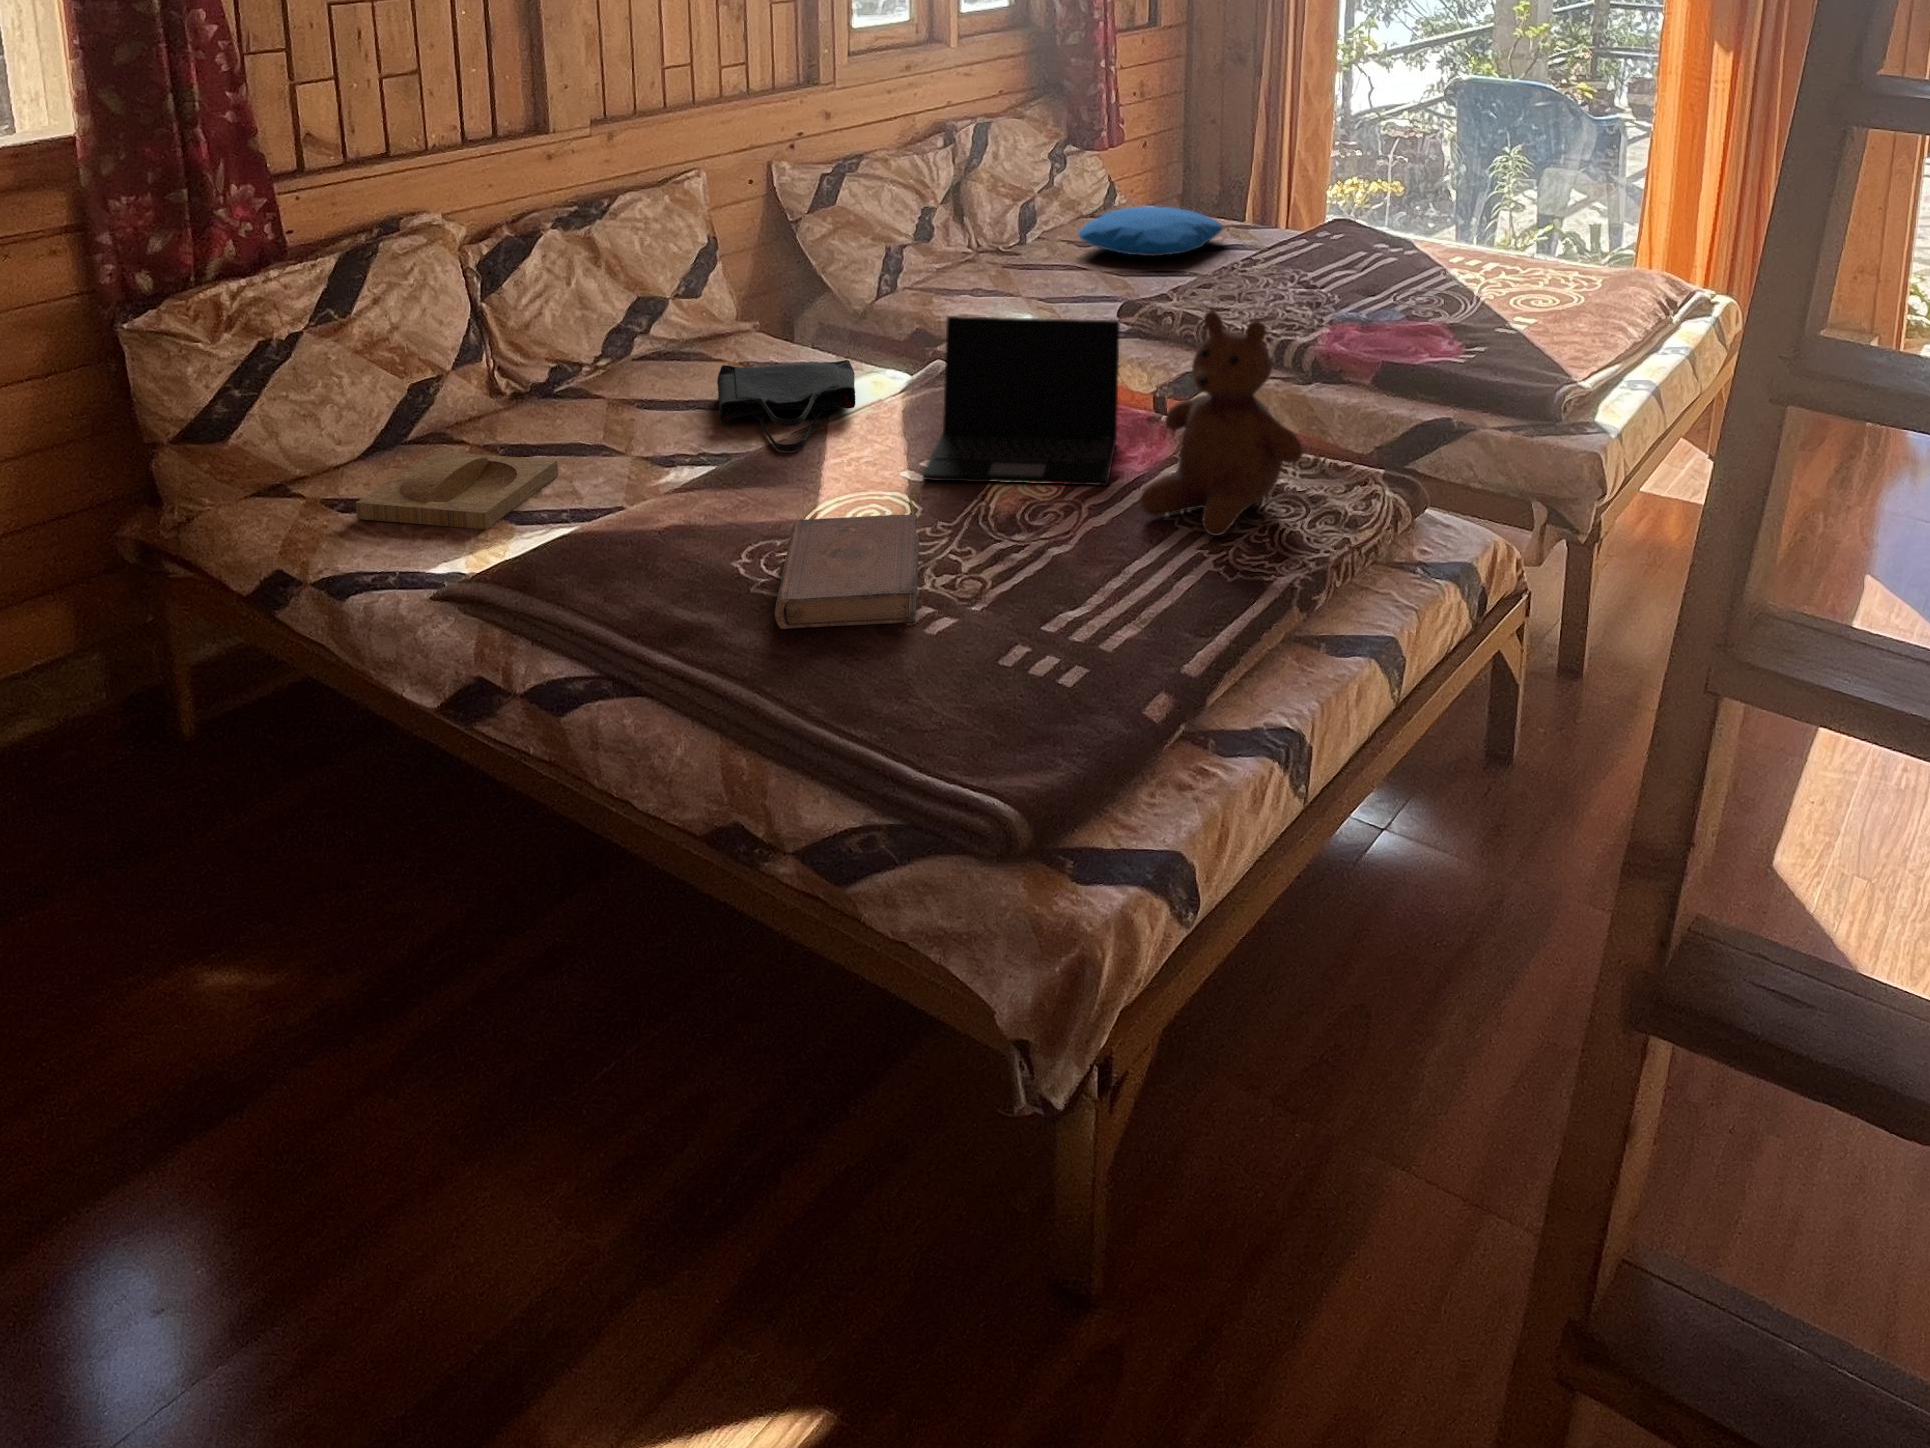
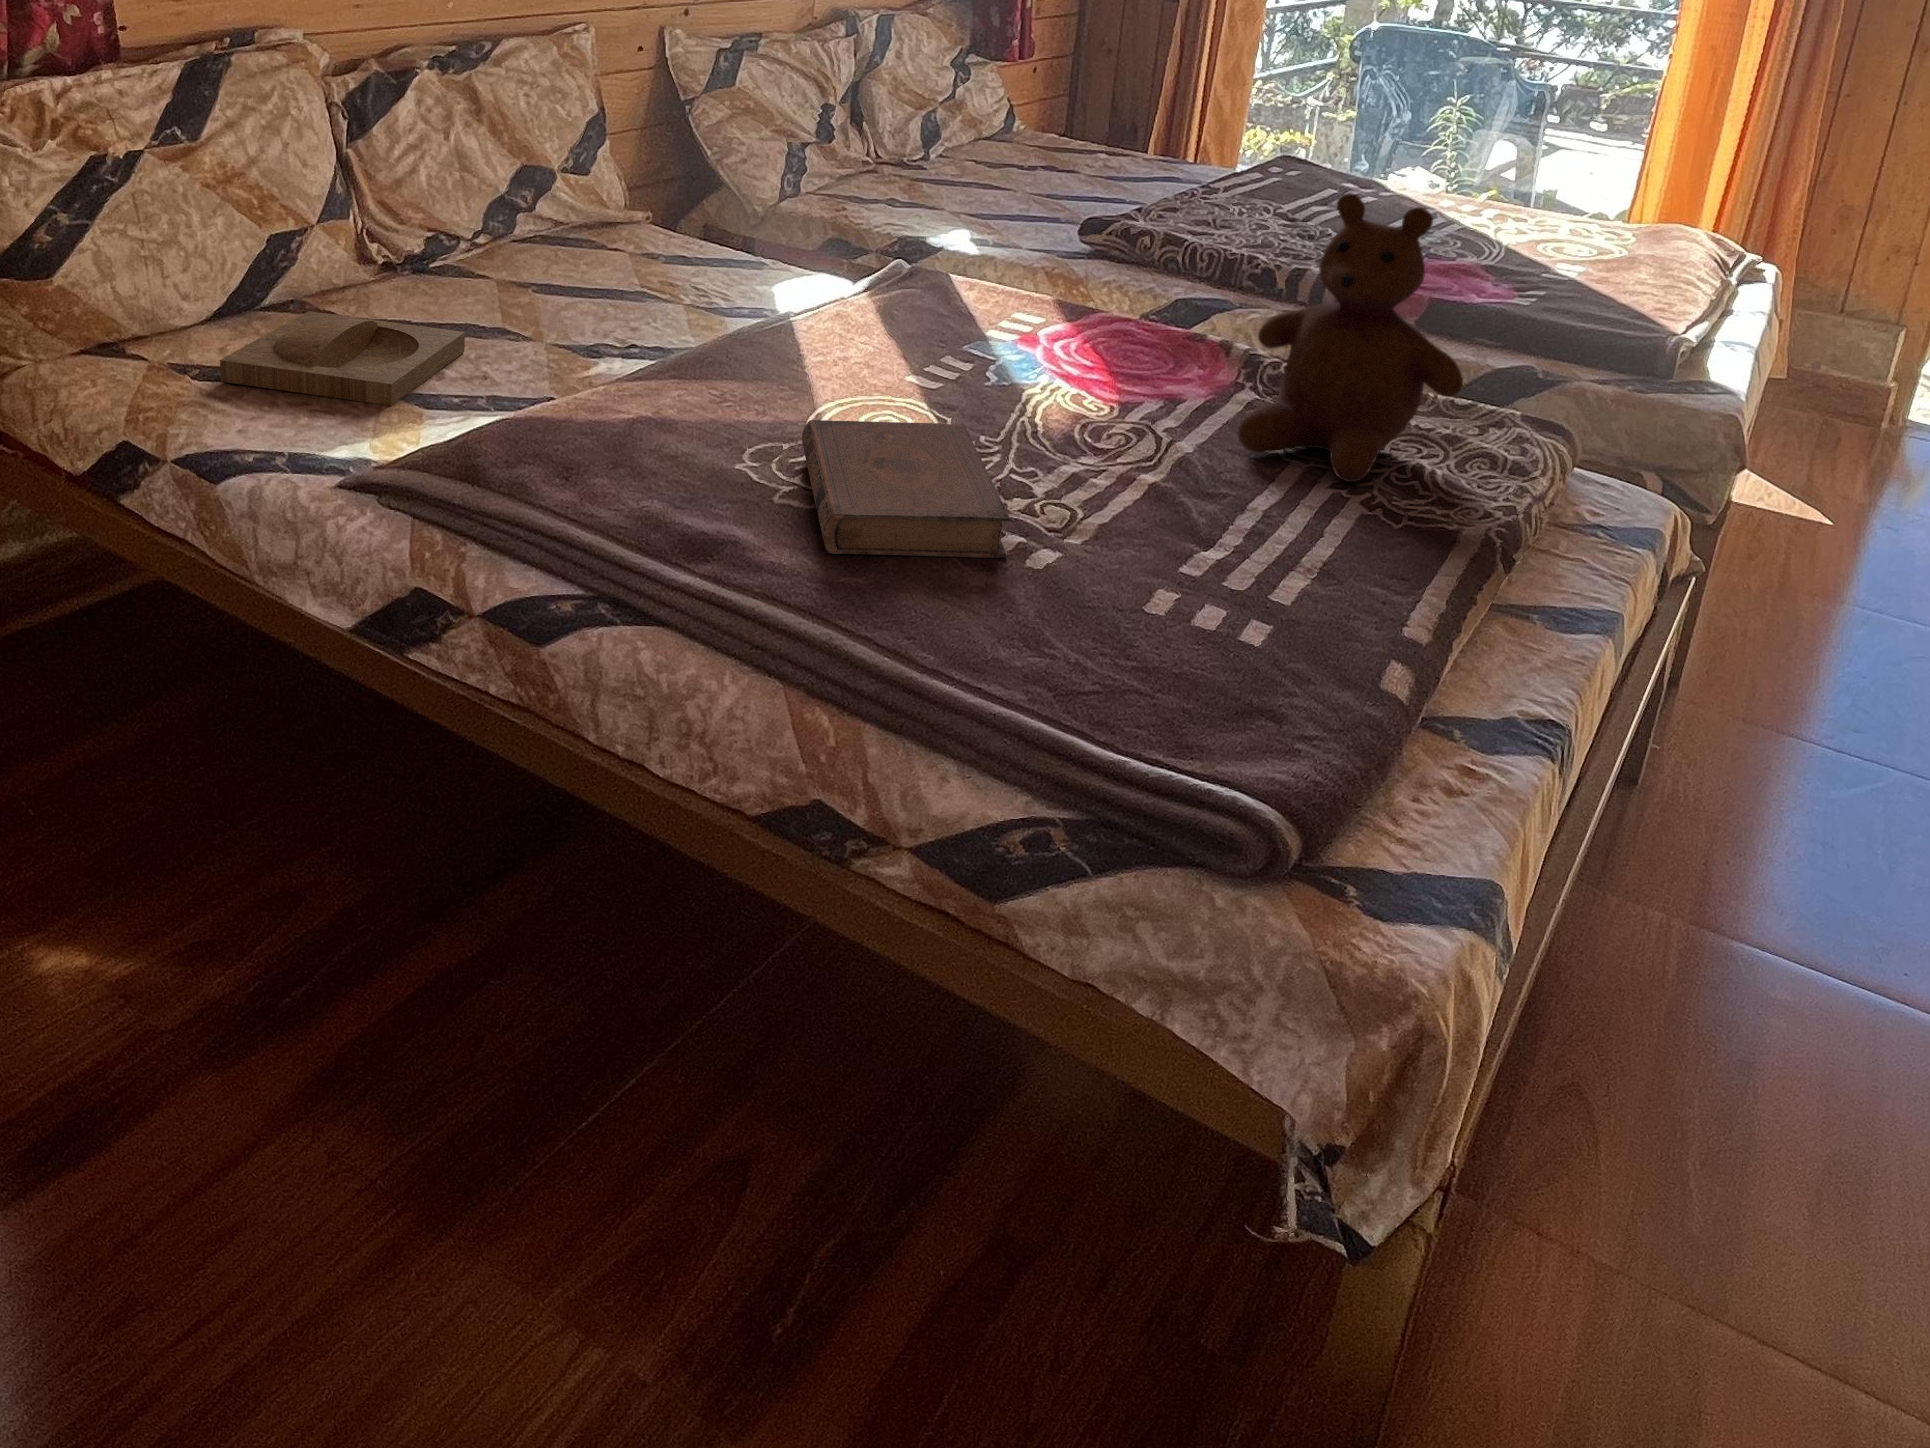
pillow: present [1078,206,1223,256] -> none [998,124,1166,179]
laptop: present [922,316,1120,486] -> none [933,193,1174,414]
tote bag: present [717,360,855,452] -> none [636,243,815,347]

